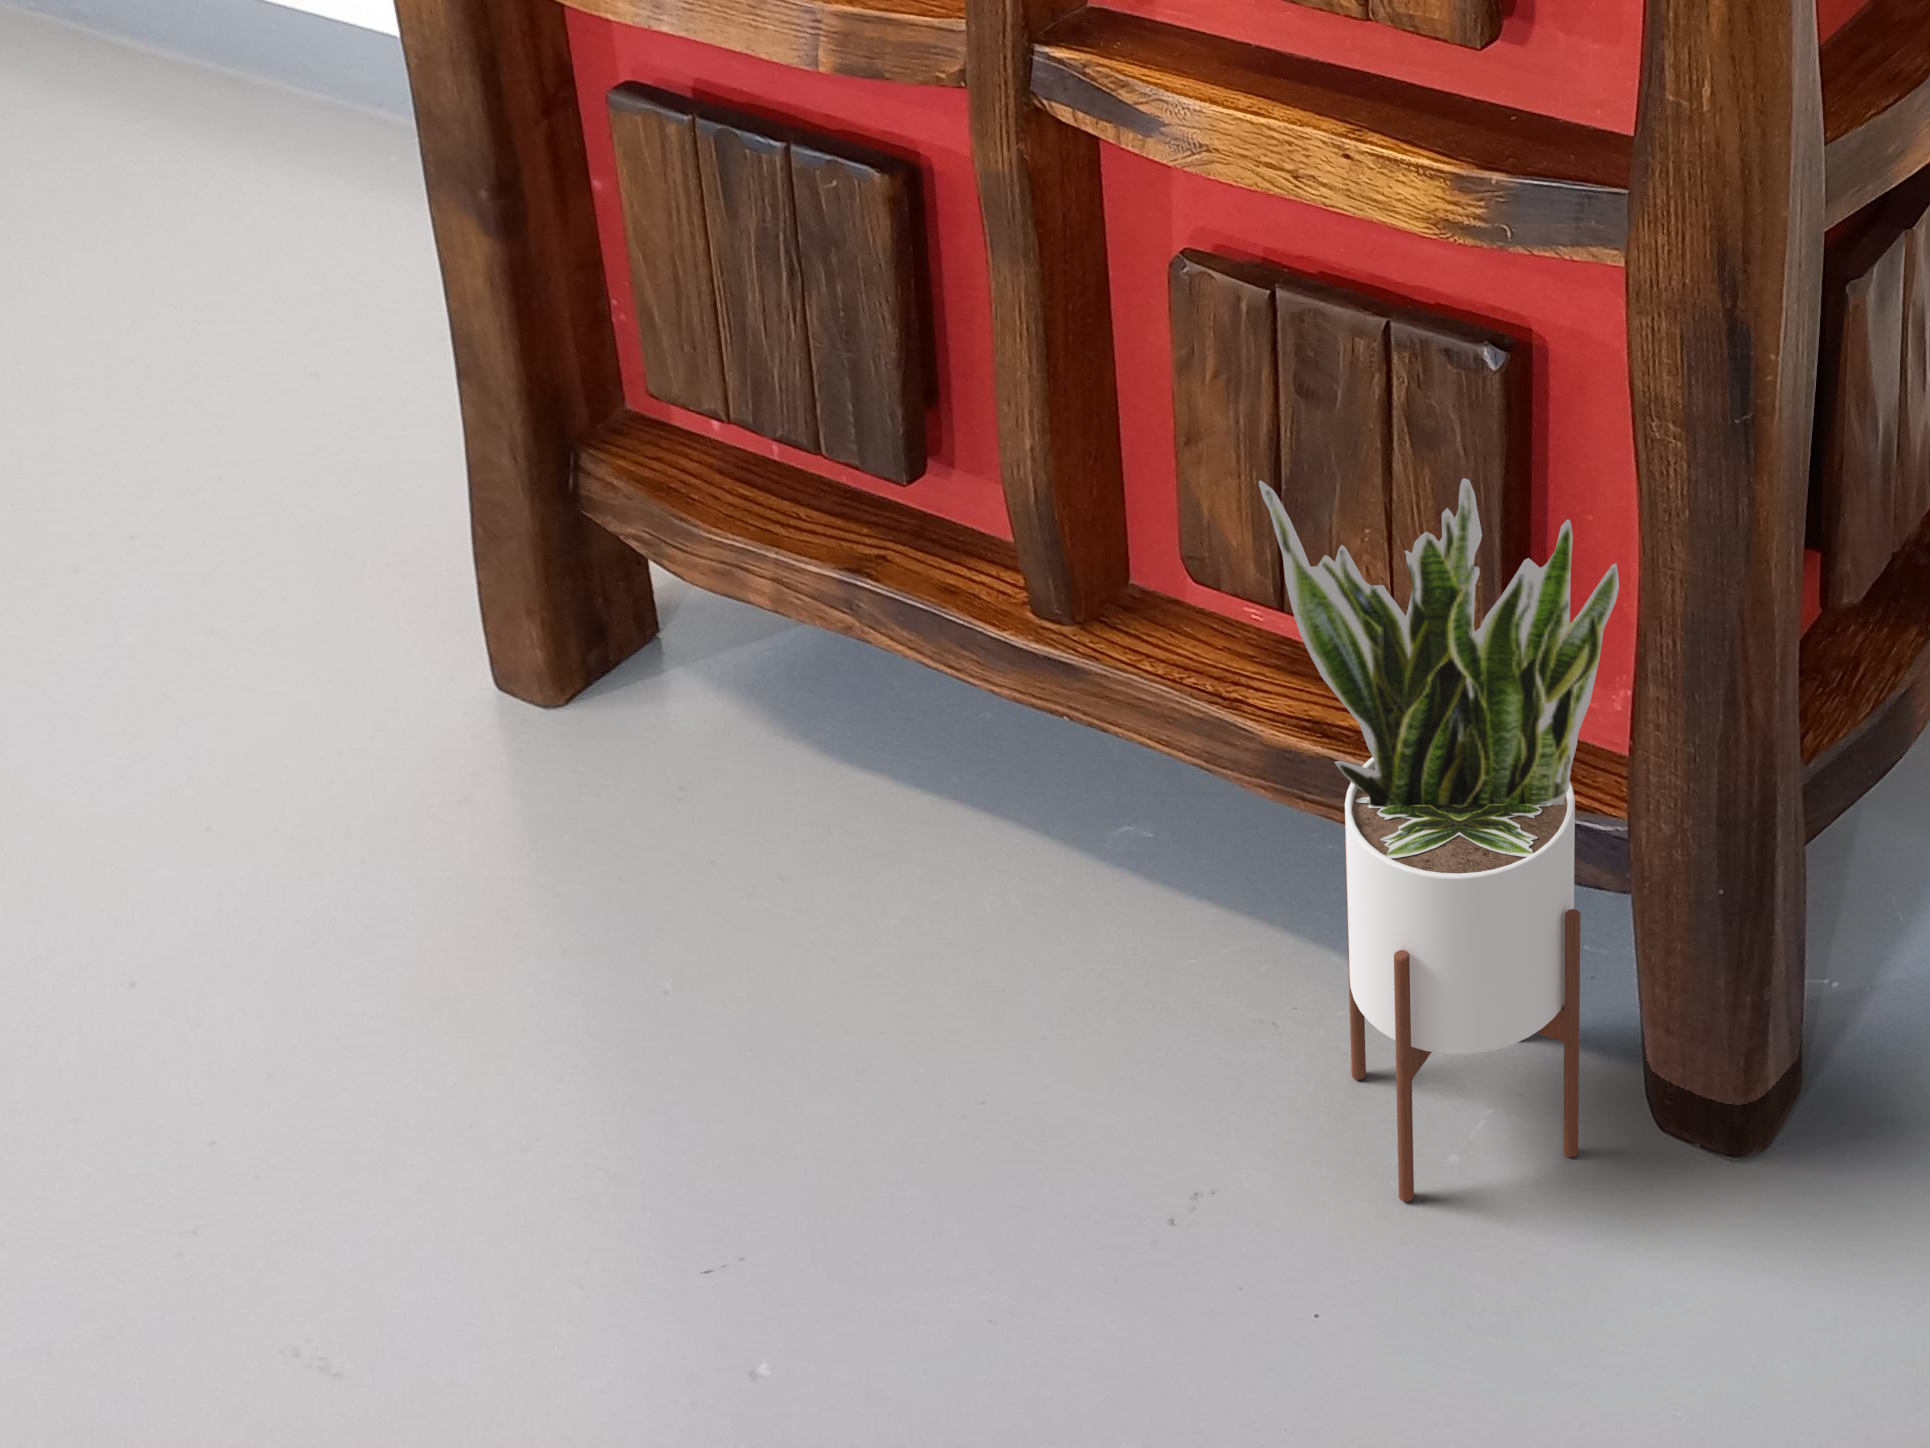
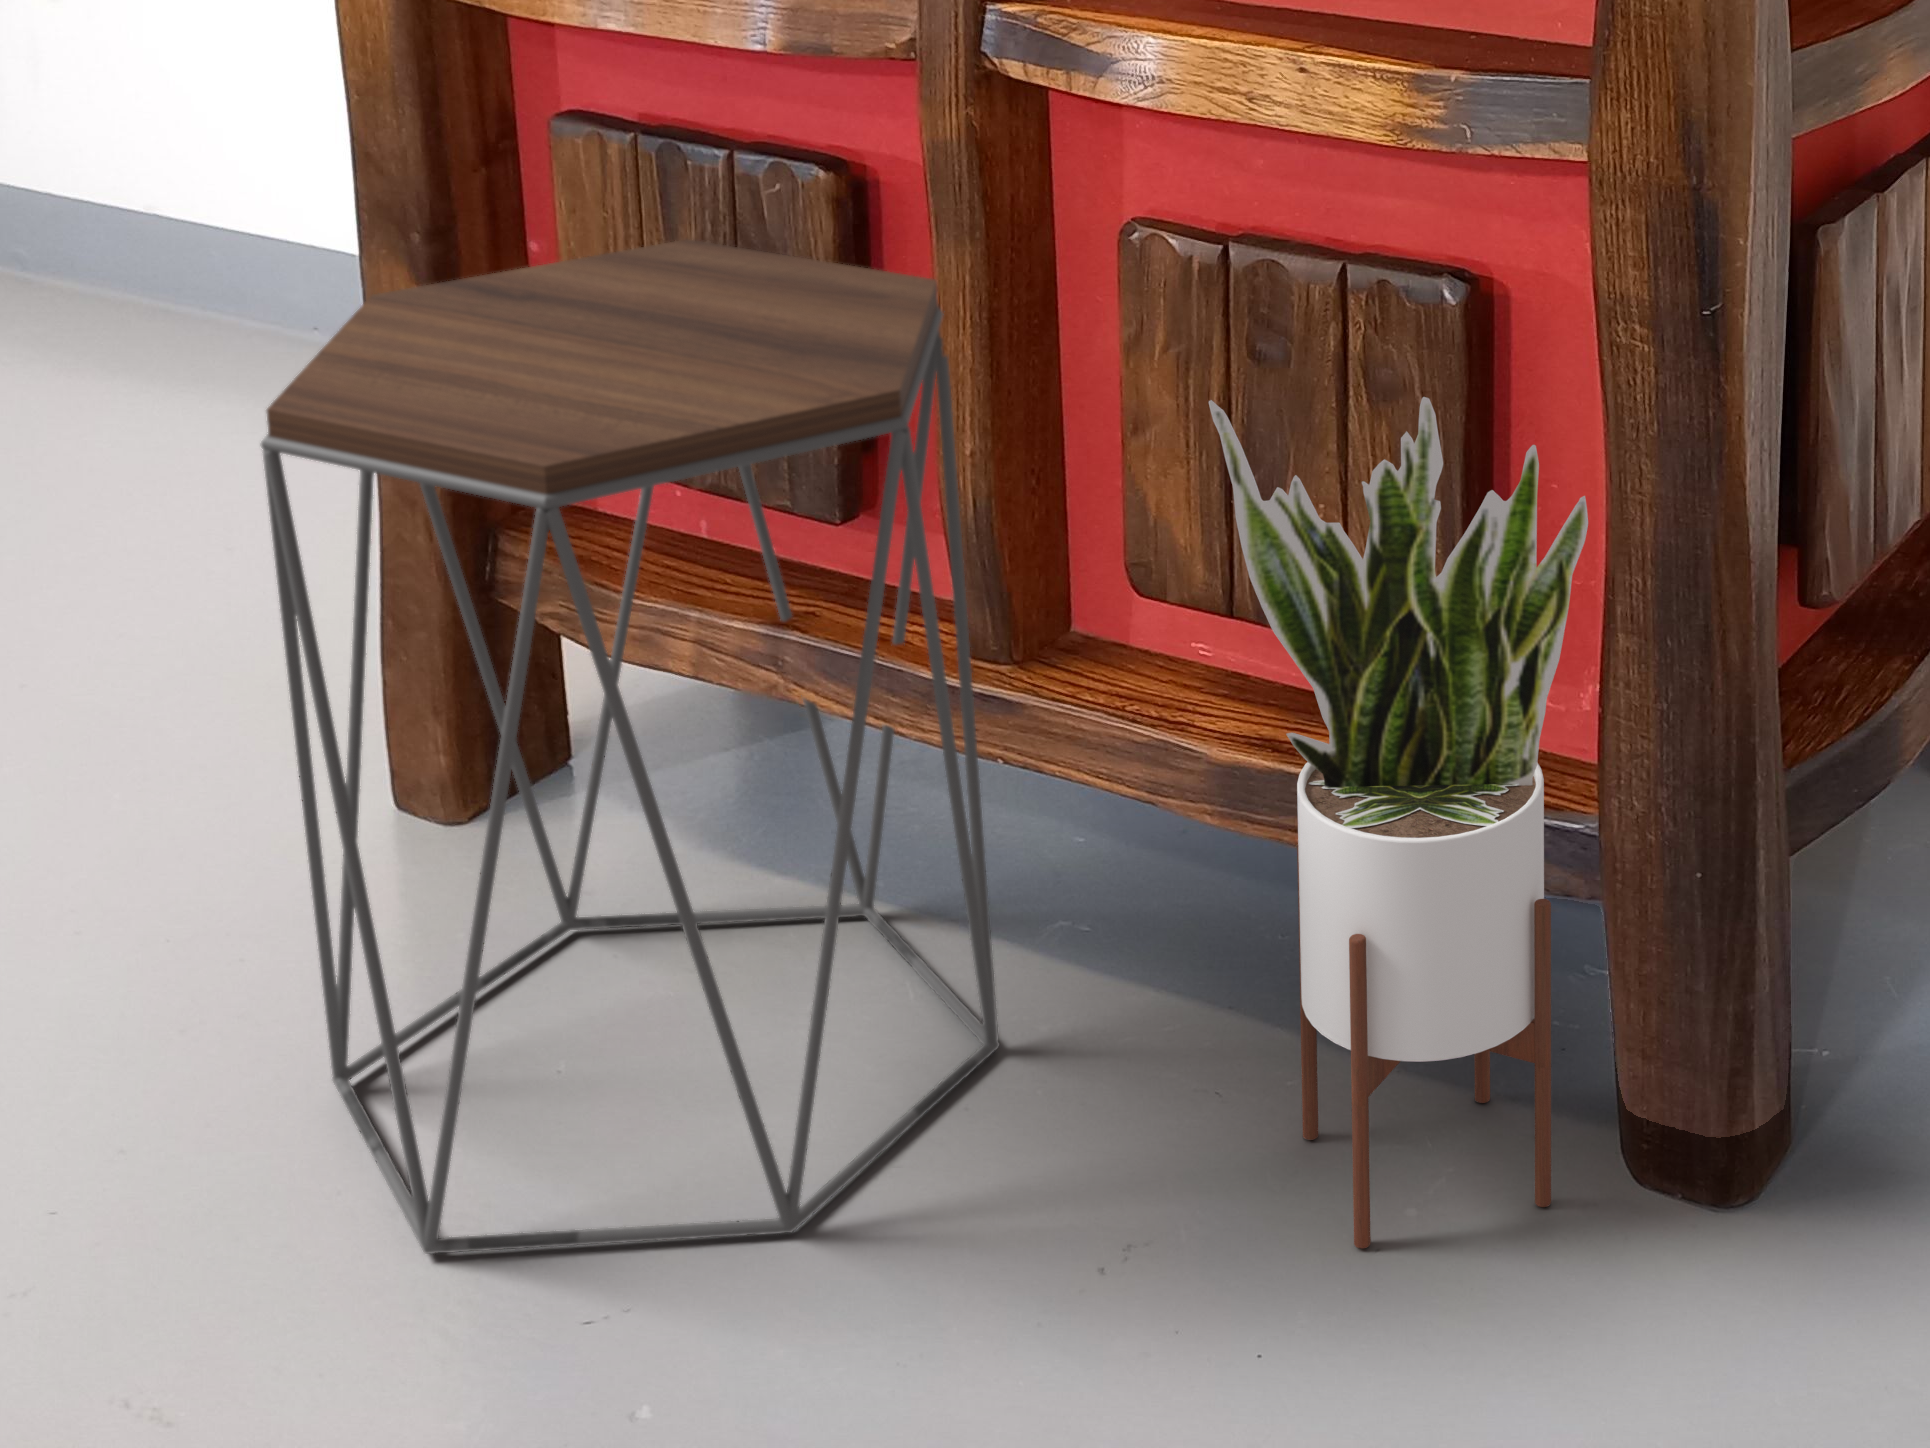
side table: none [358,230,1072,1199] -> present [261,240,999,1254]

